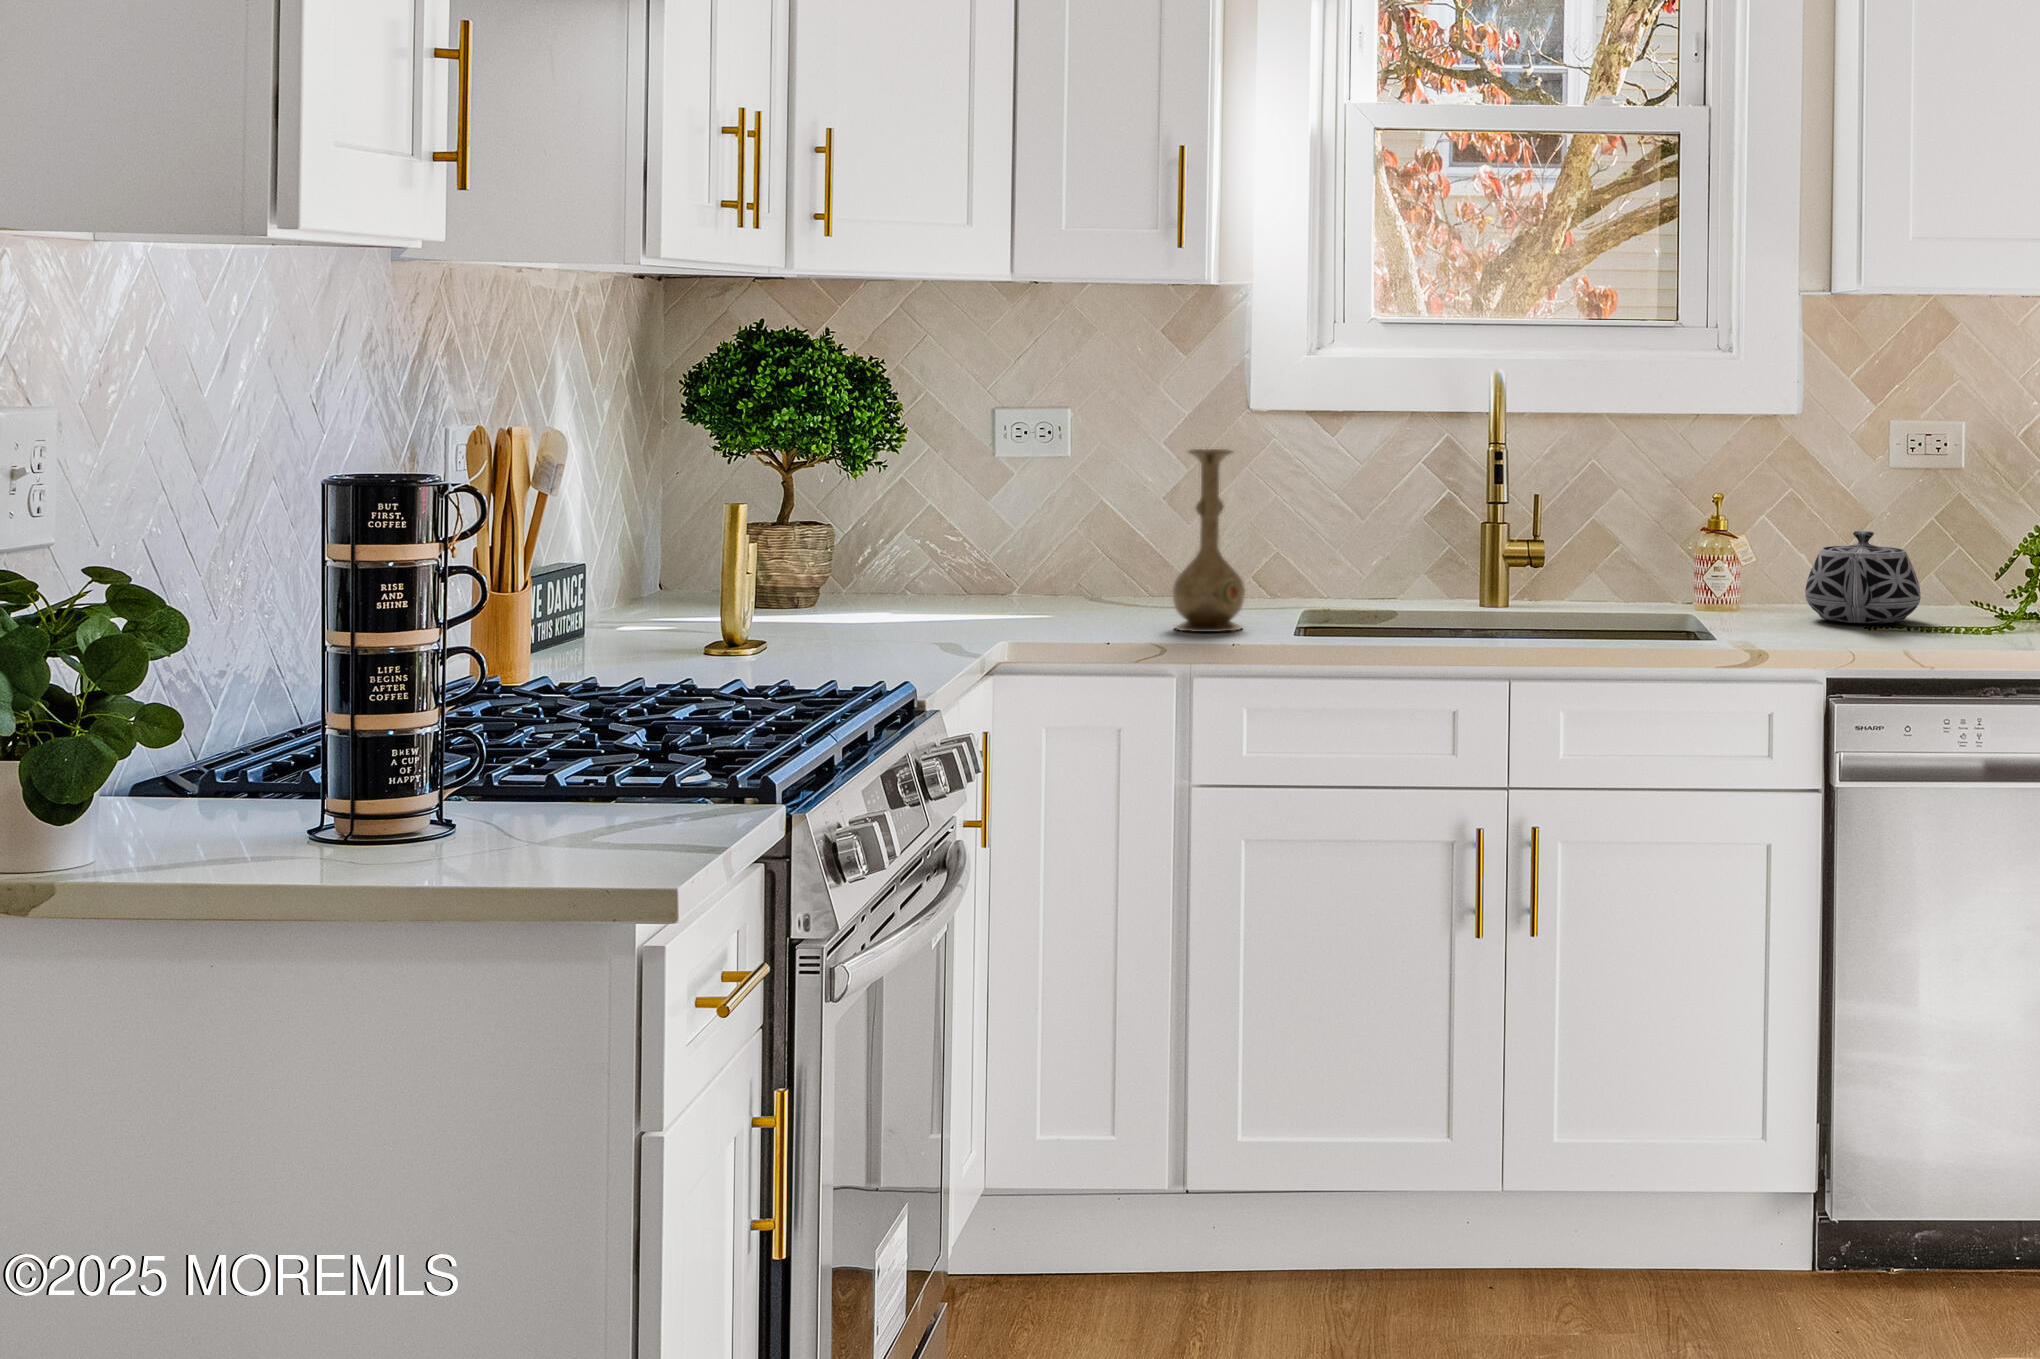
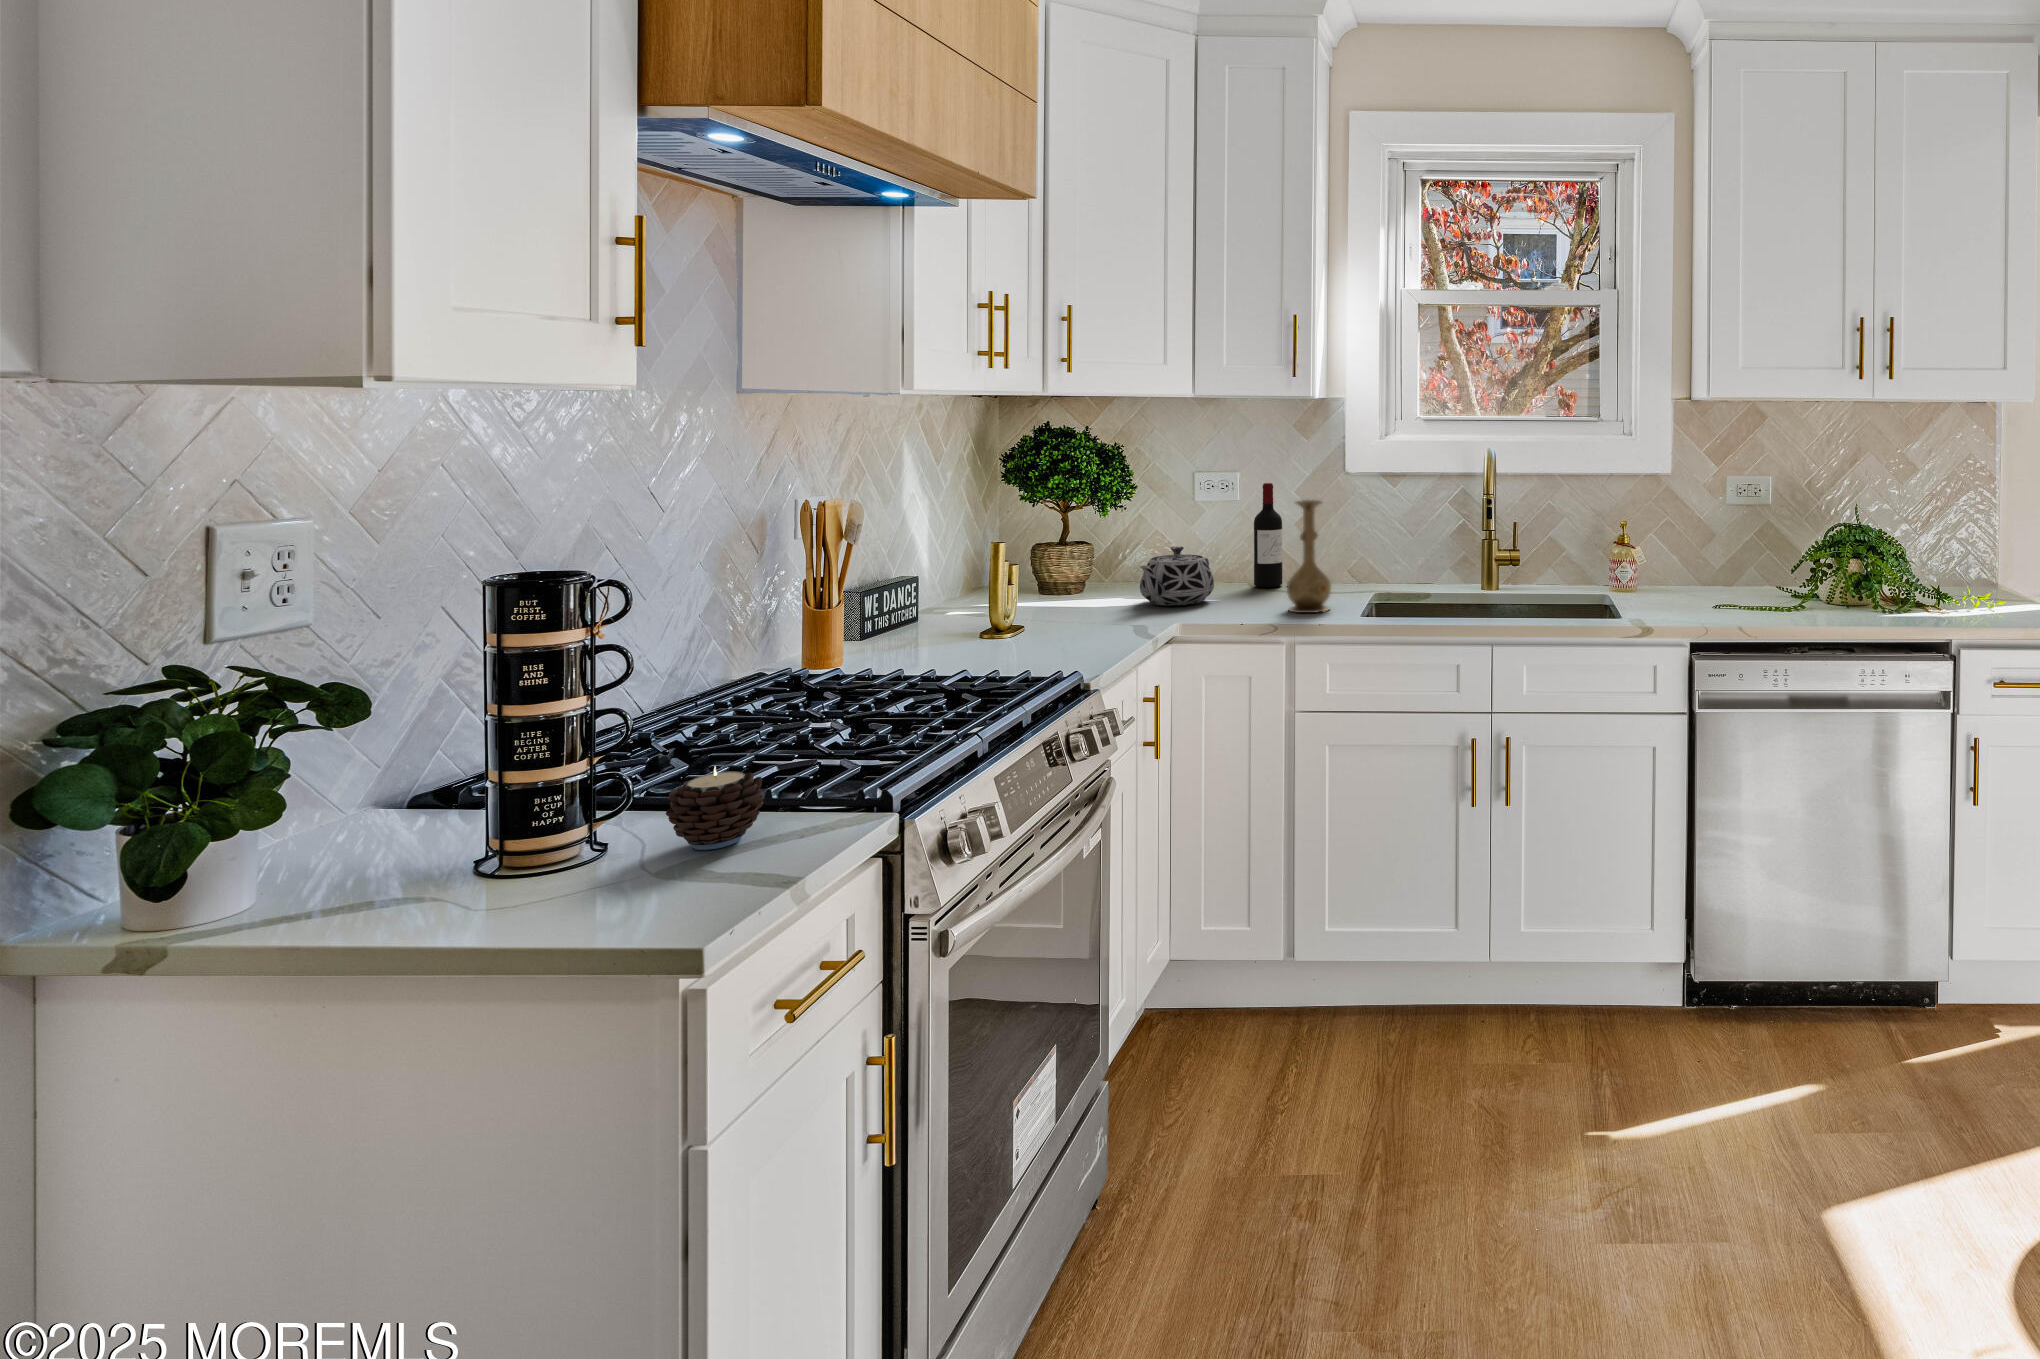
wine bottle: none [1097,428,1145,603] -> present [1254,483,1282,588]
teapot: present [1805,530,1921,623] -> present [1140,546,1214,606]
candle: none [476,737,600,850] -> present [666,766,763,850]

